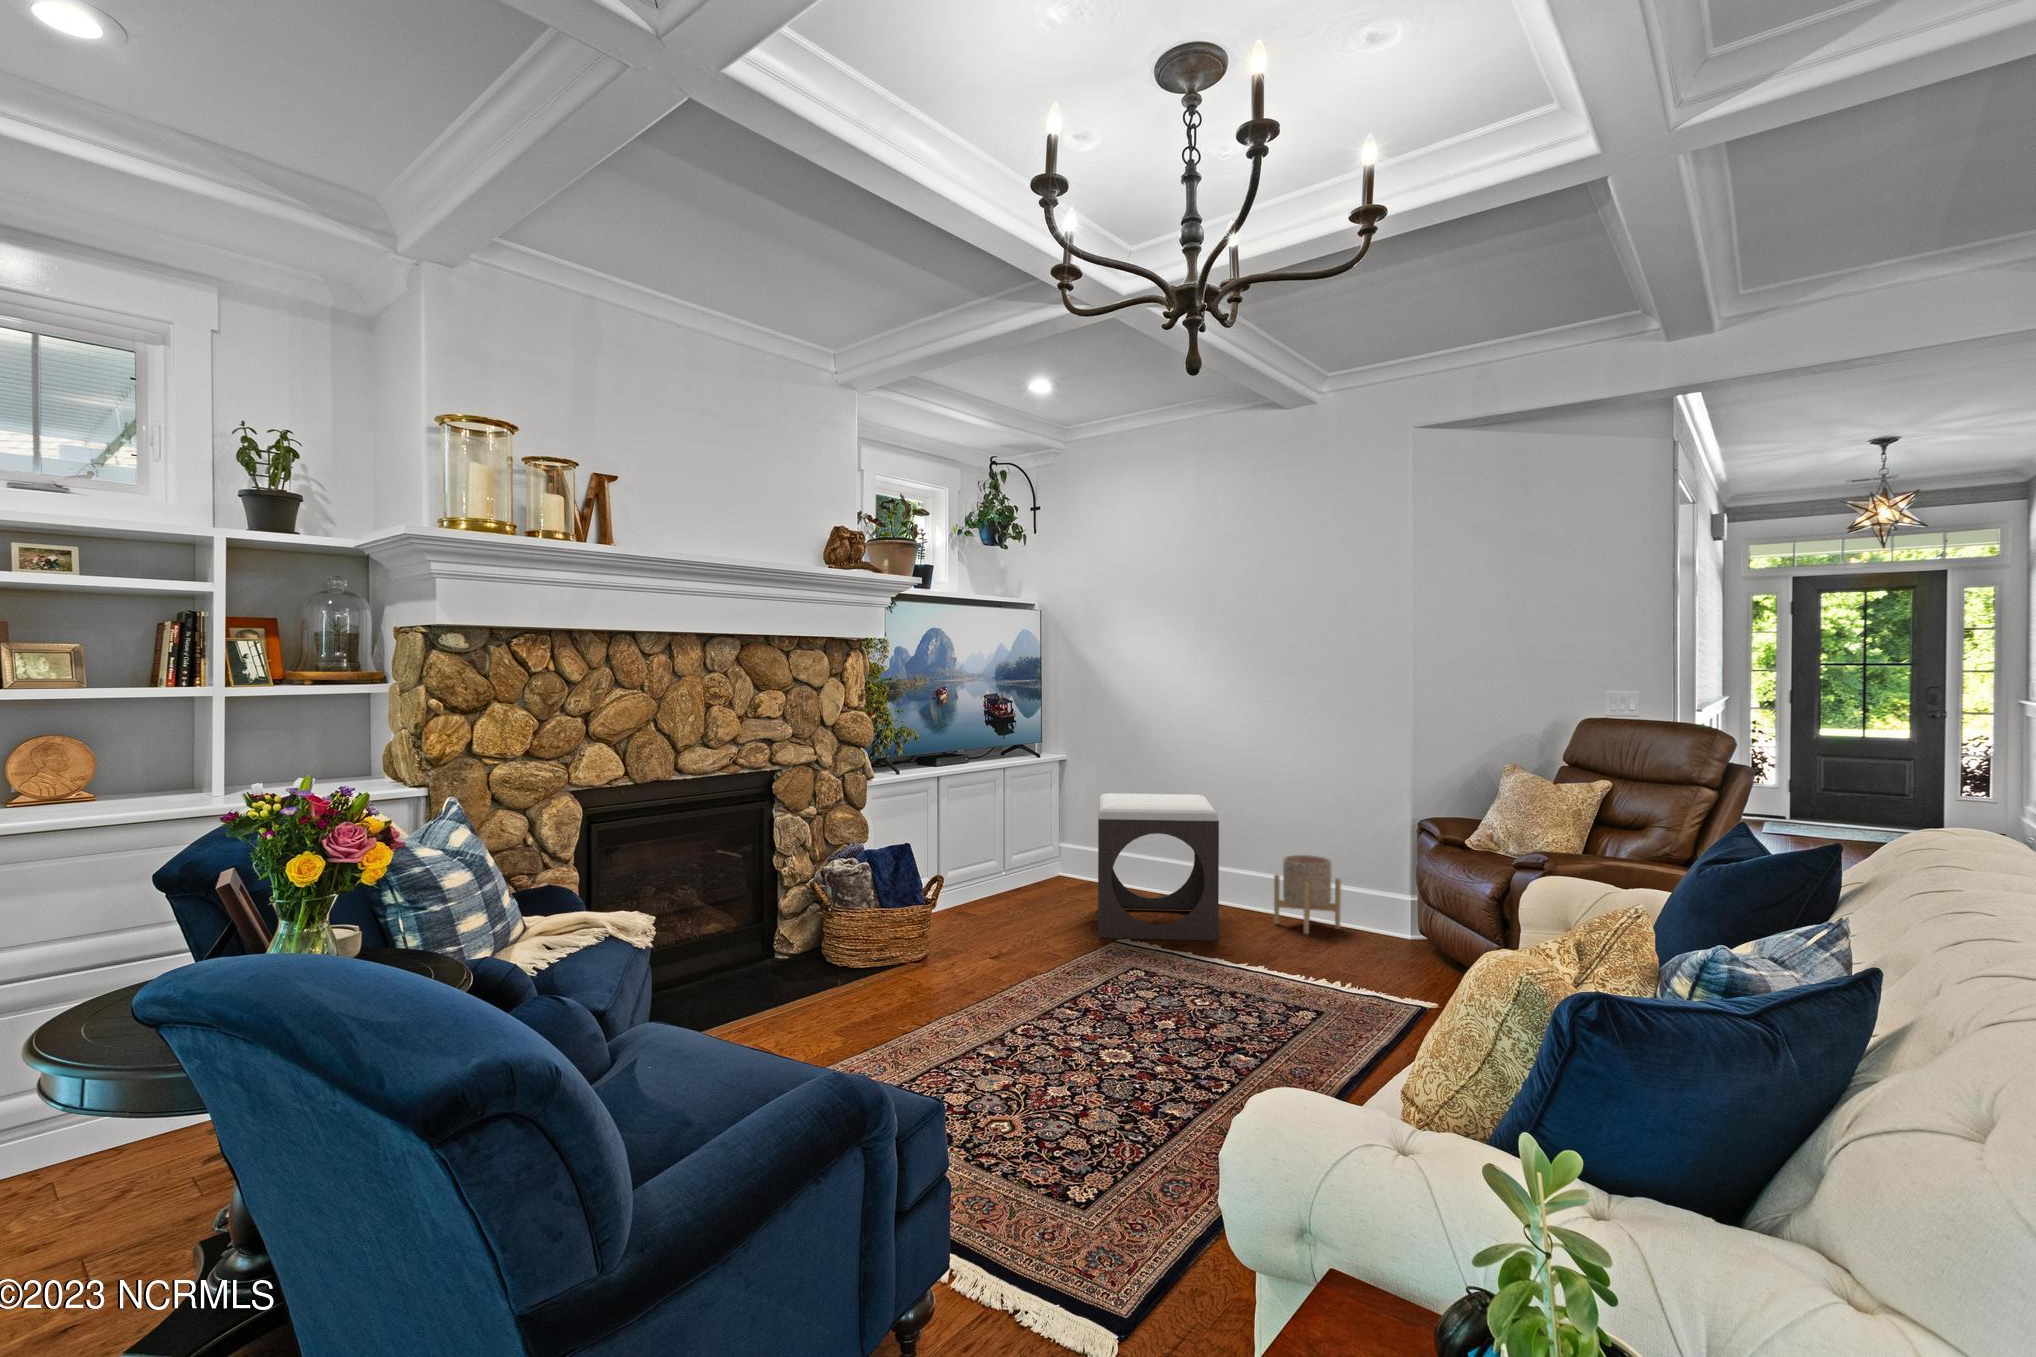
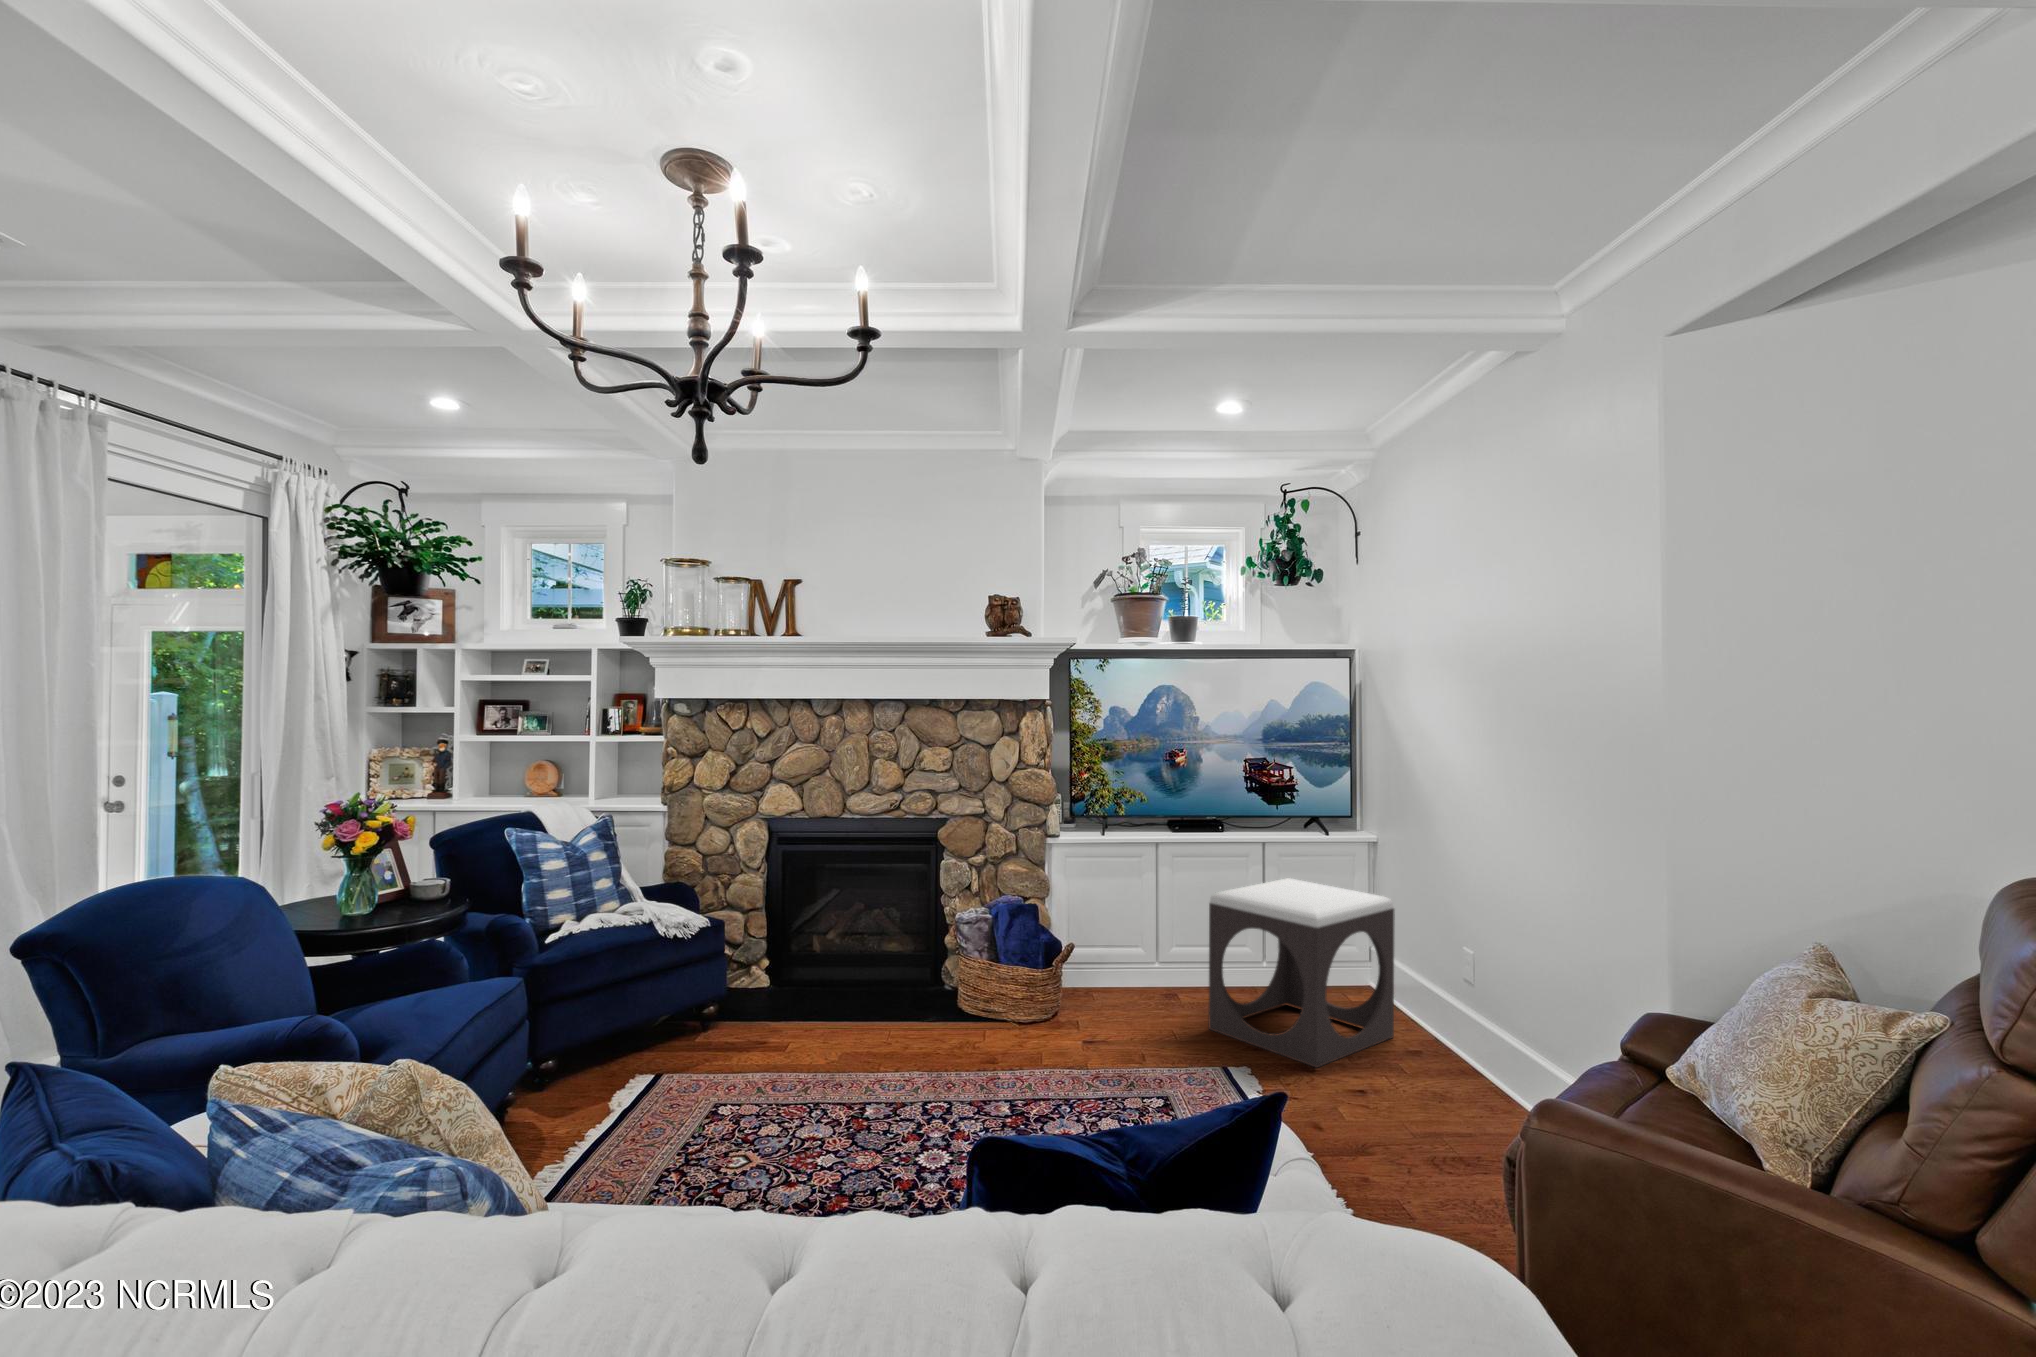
planter: present [1274,855,1341,934] -> none [1434,991,1506,1101]

